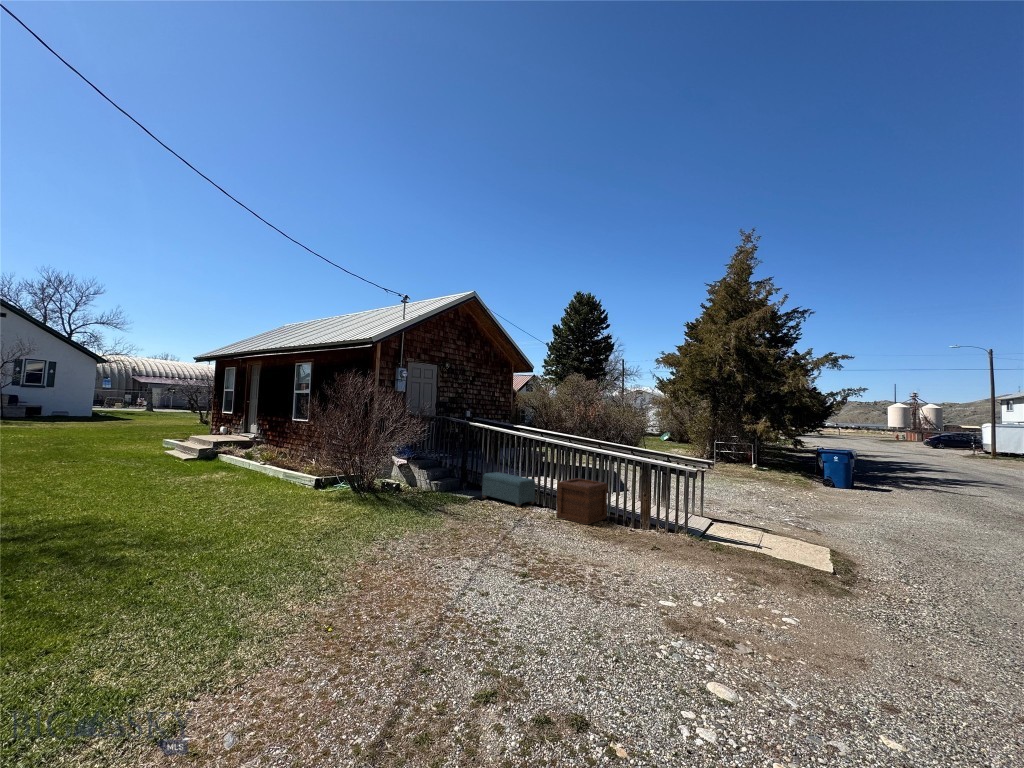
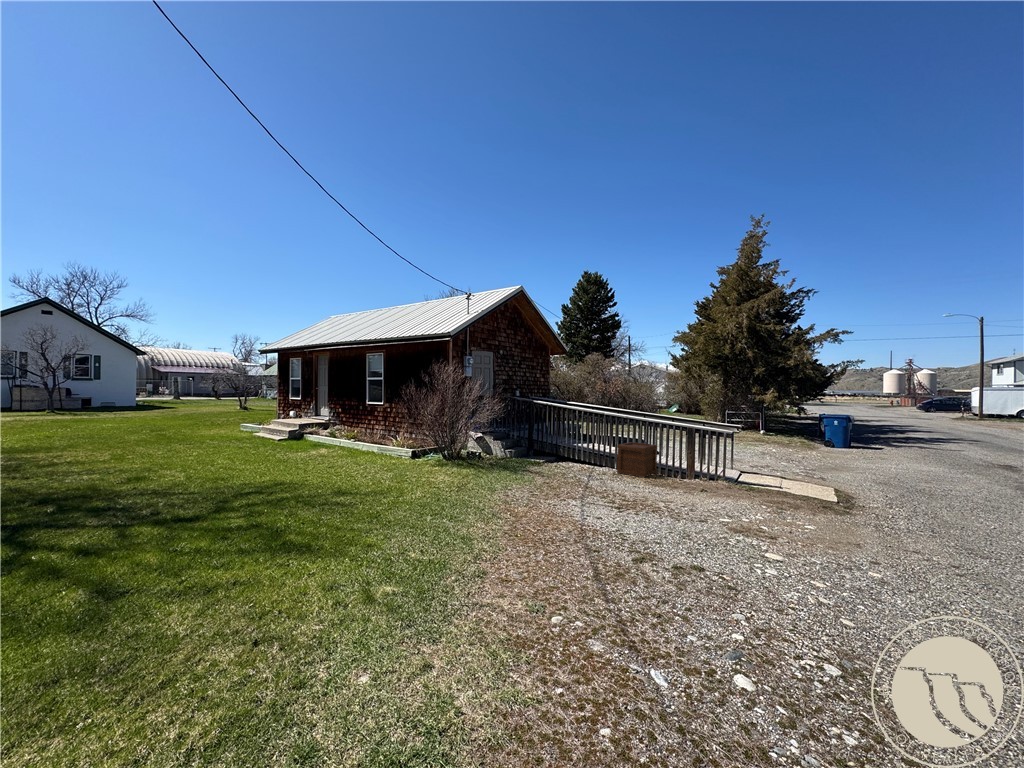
bench: present [482,472,535,507] -> none [549,440,594,467]

